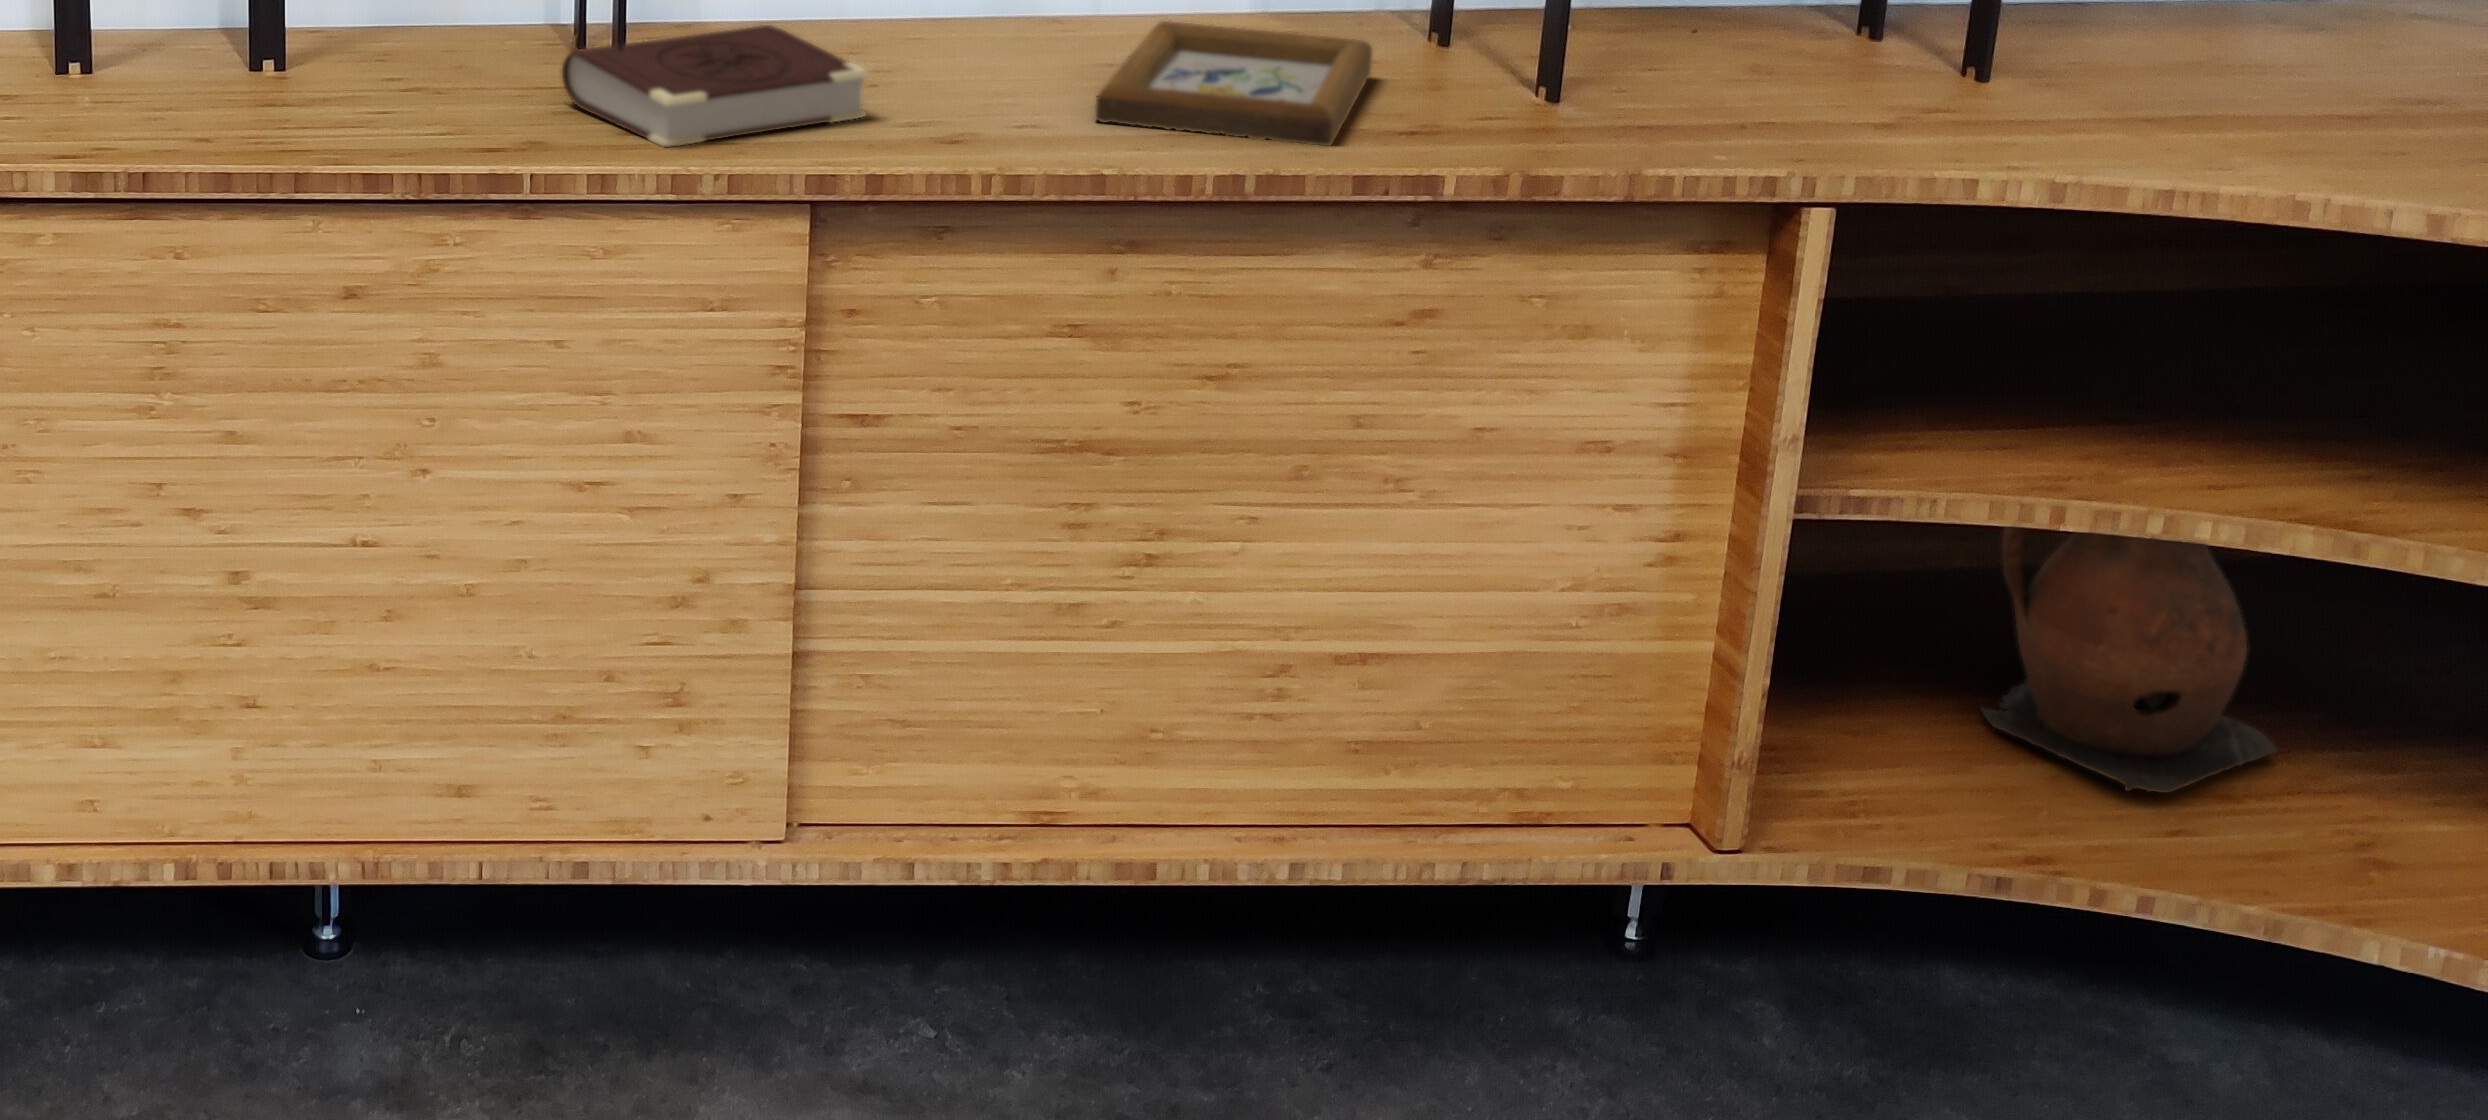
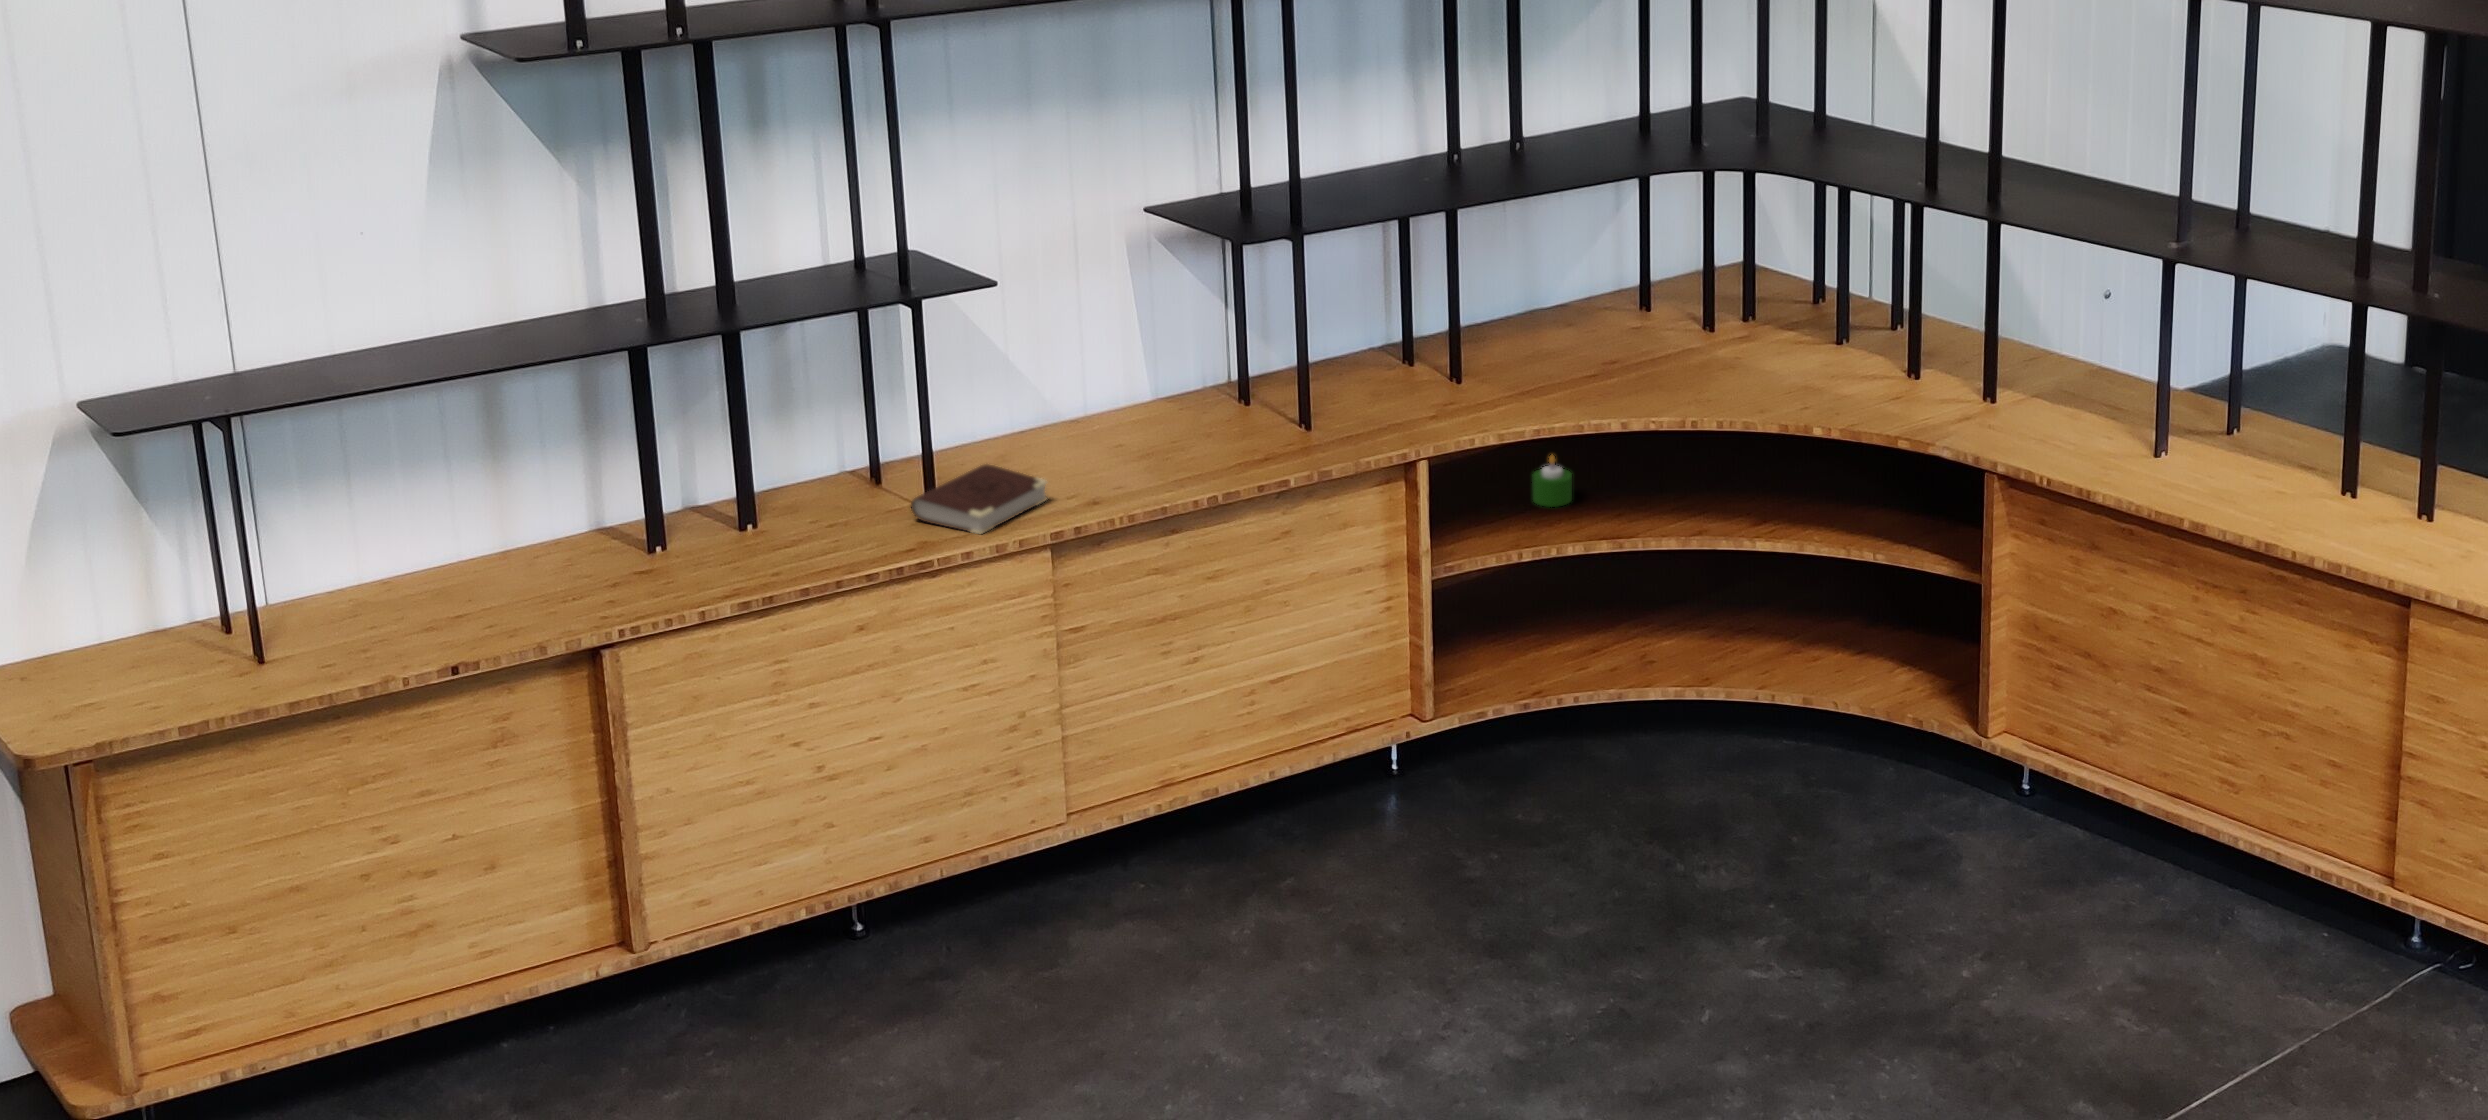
picture frame: present [1095,21,1372,146] -> none [1137,417,1240,481]
candle: none [2116,298,2238,426] -> present [1533,456,1572,507]
ceramic pitcher: present [1980,527,2277,793] -> none [1502,523,1615,657]

